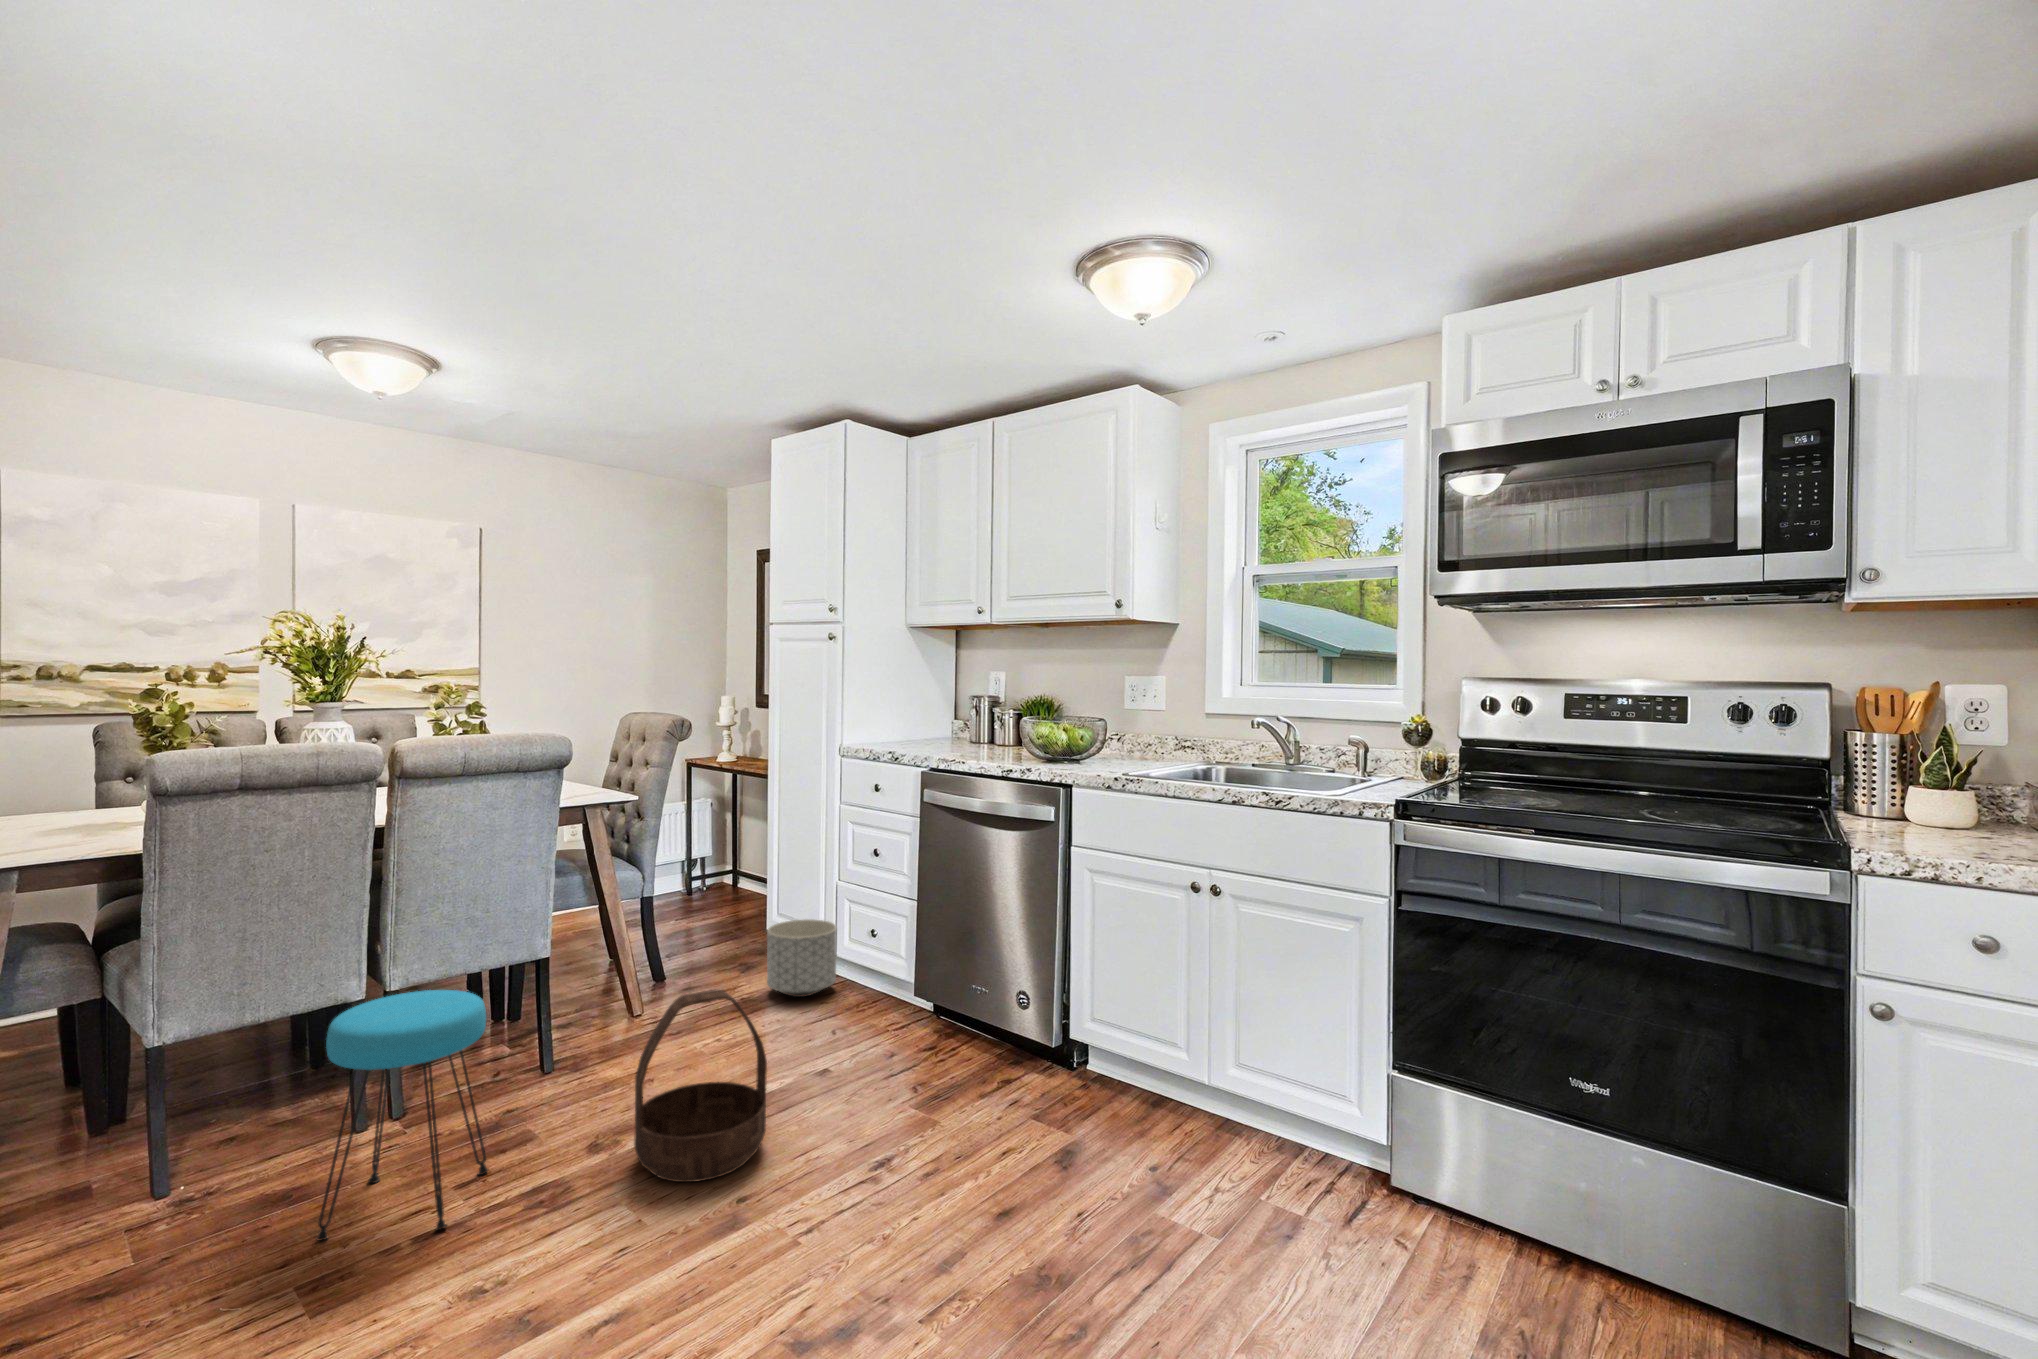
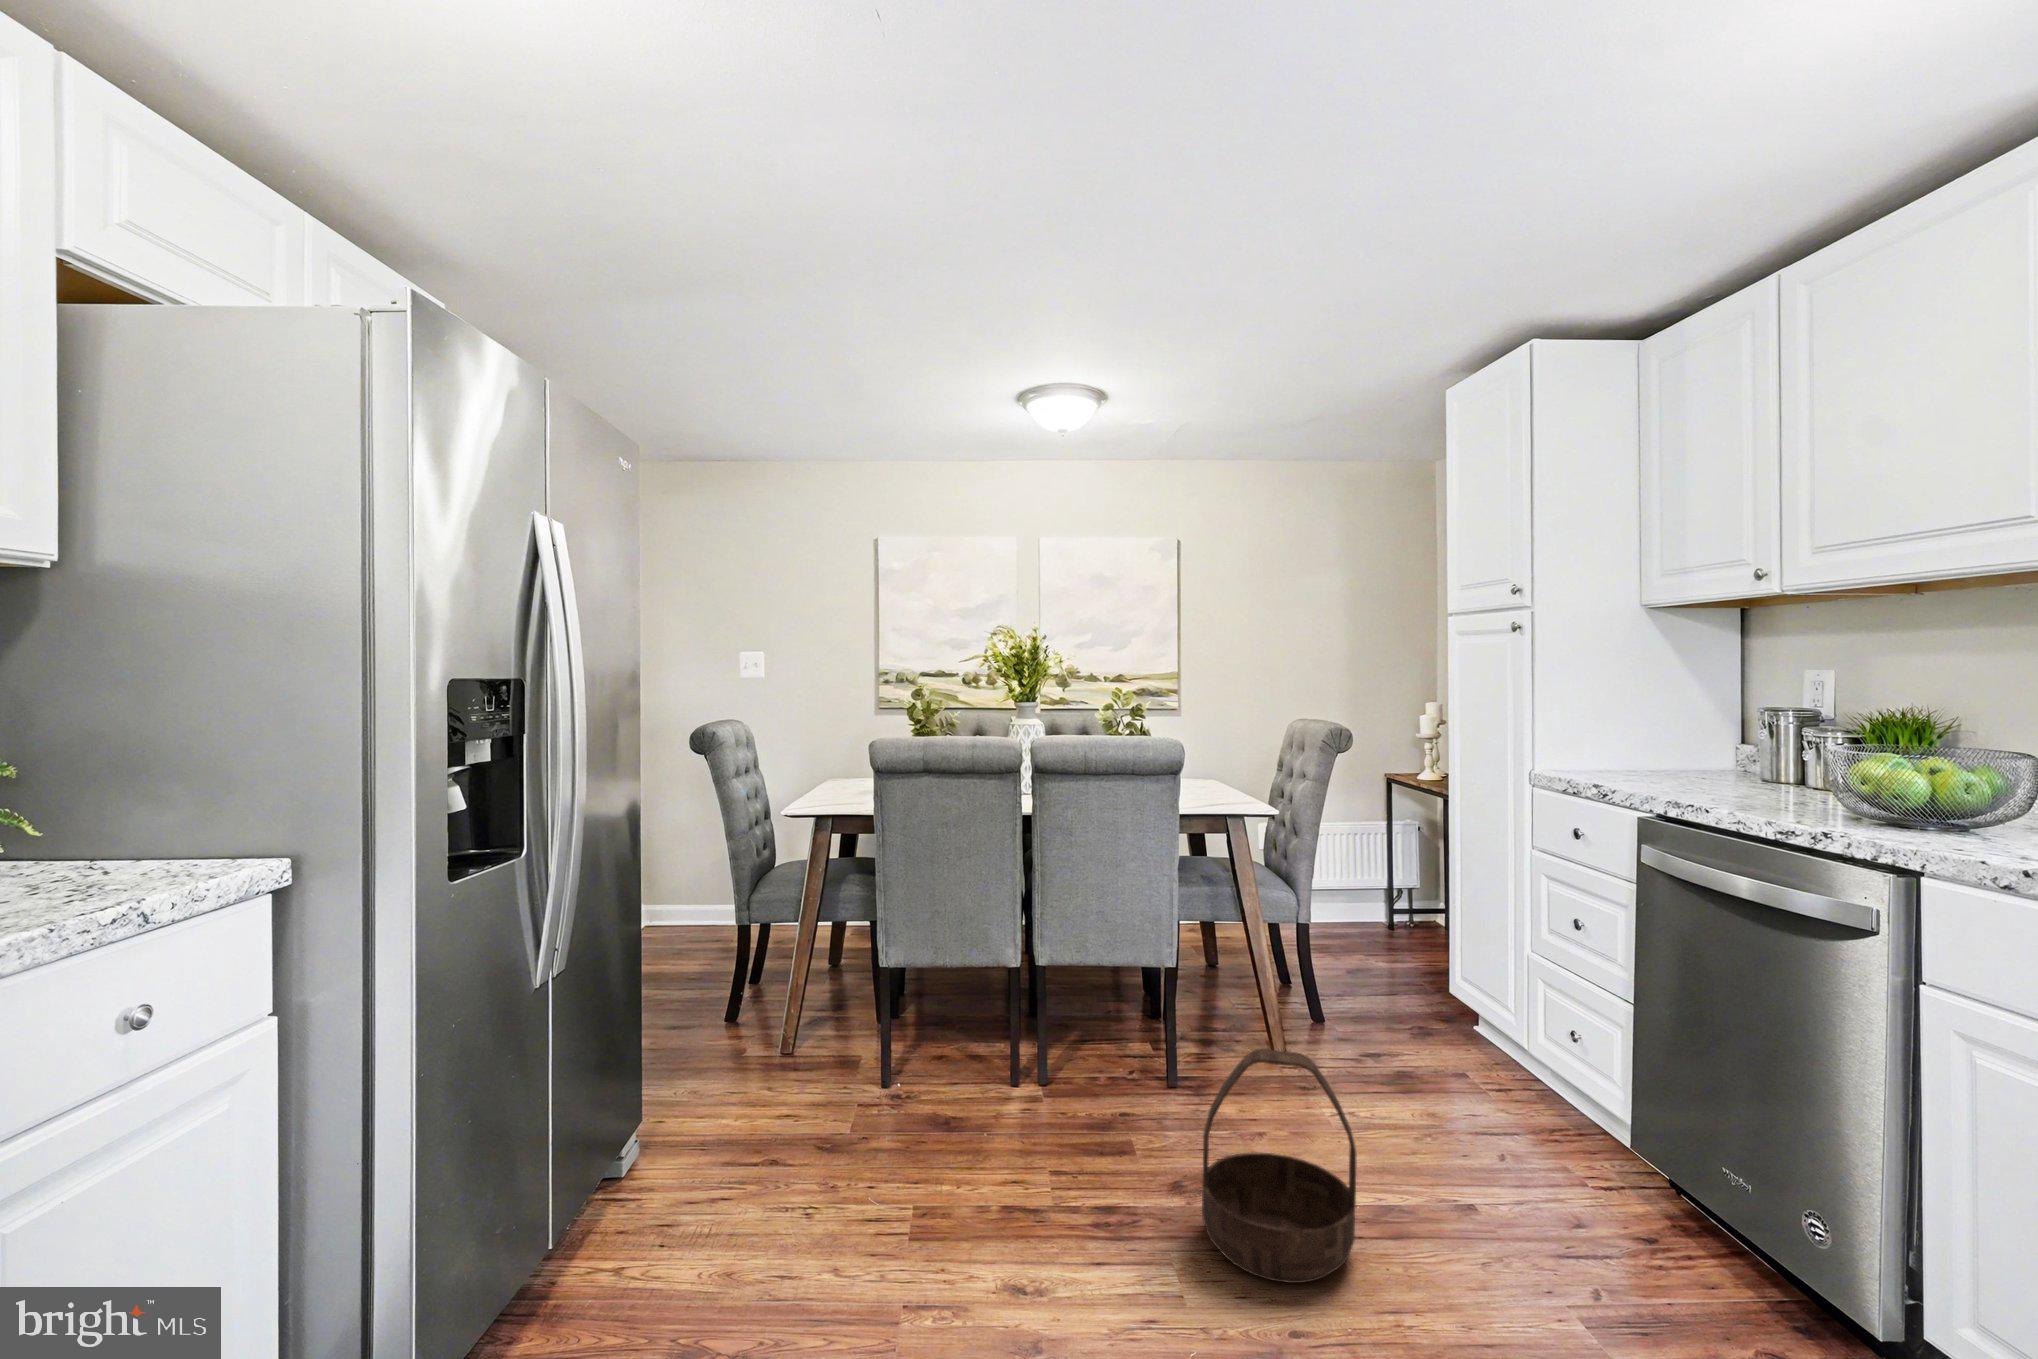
planter: present [767,919,837,997] -> none [1432,983,1527,1084]
stool: present [316,990,488,1241] -> none [932,975,1079,1216]

